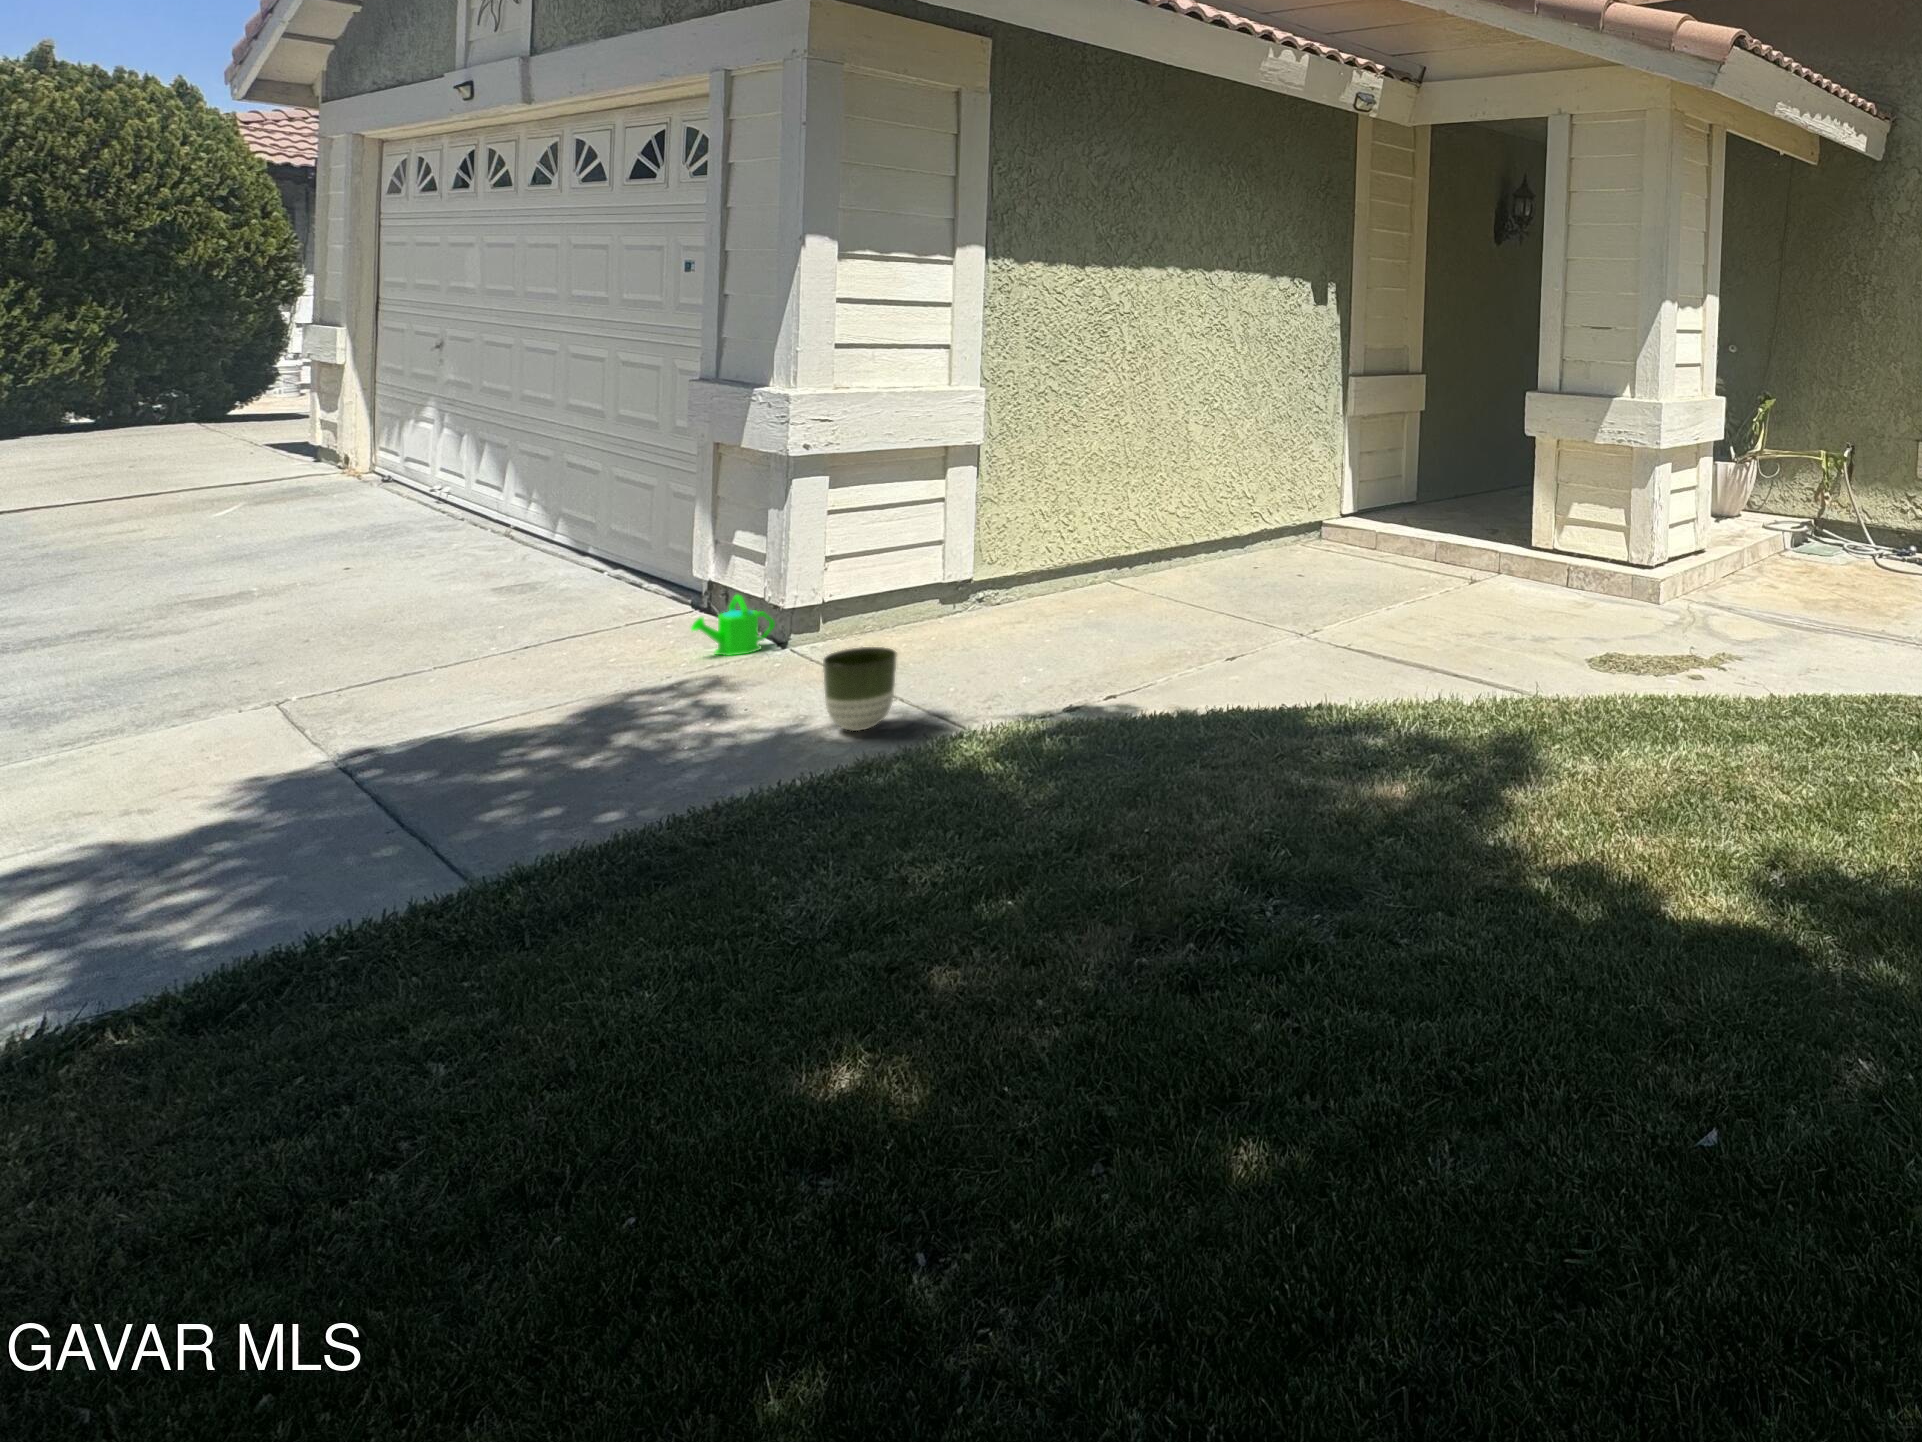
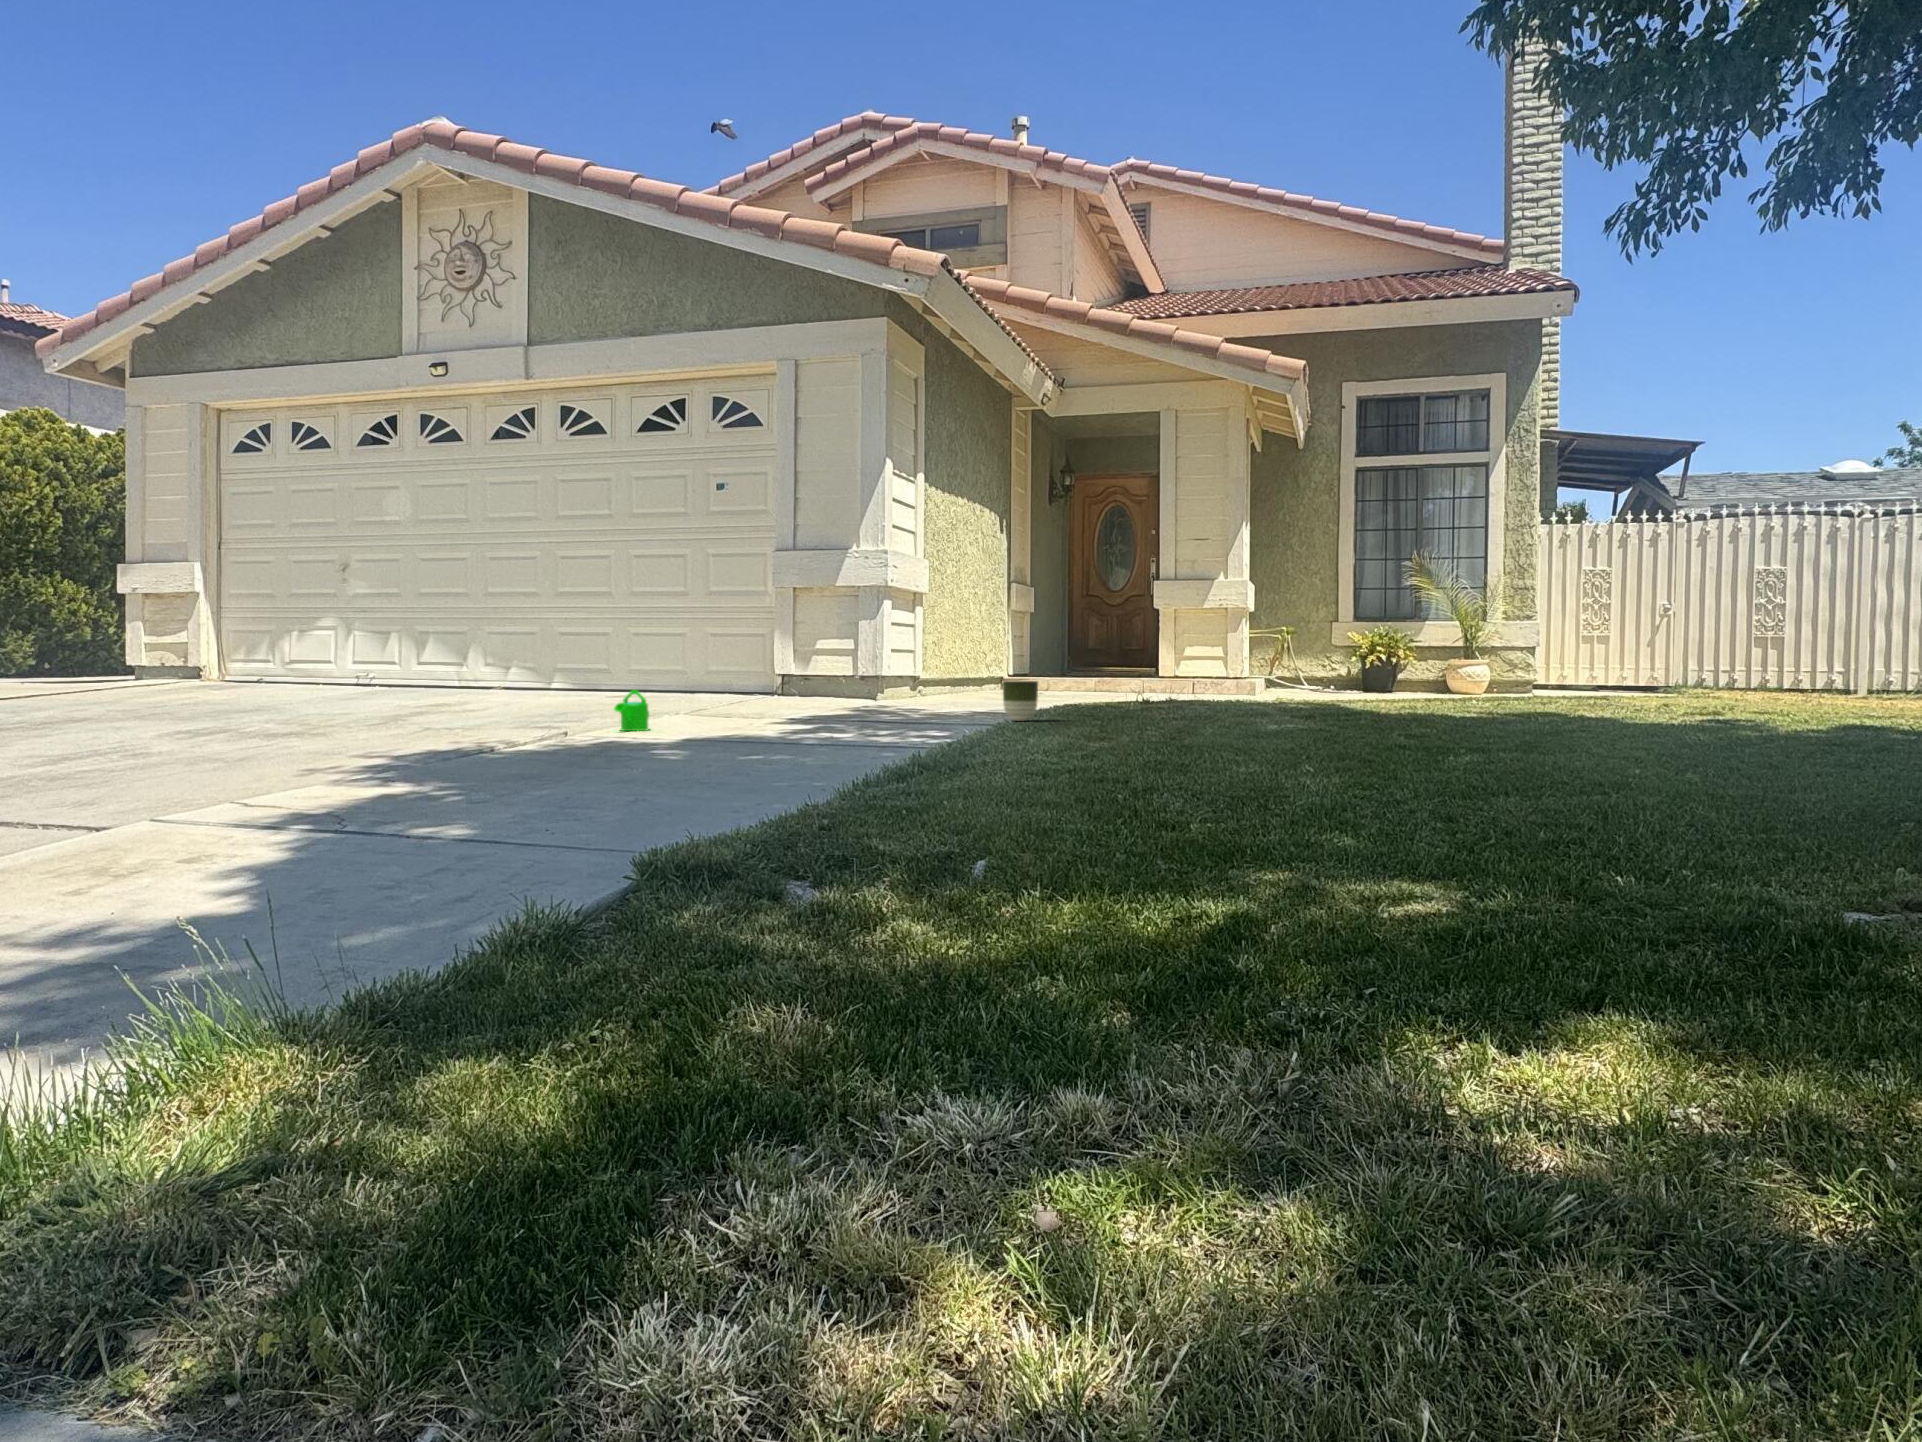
watering can: present [691,595,775,656] -> present [614,690,649,731]

